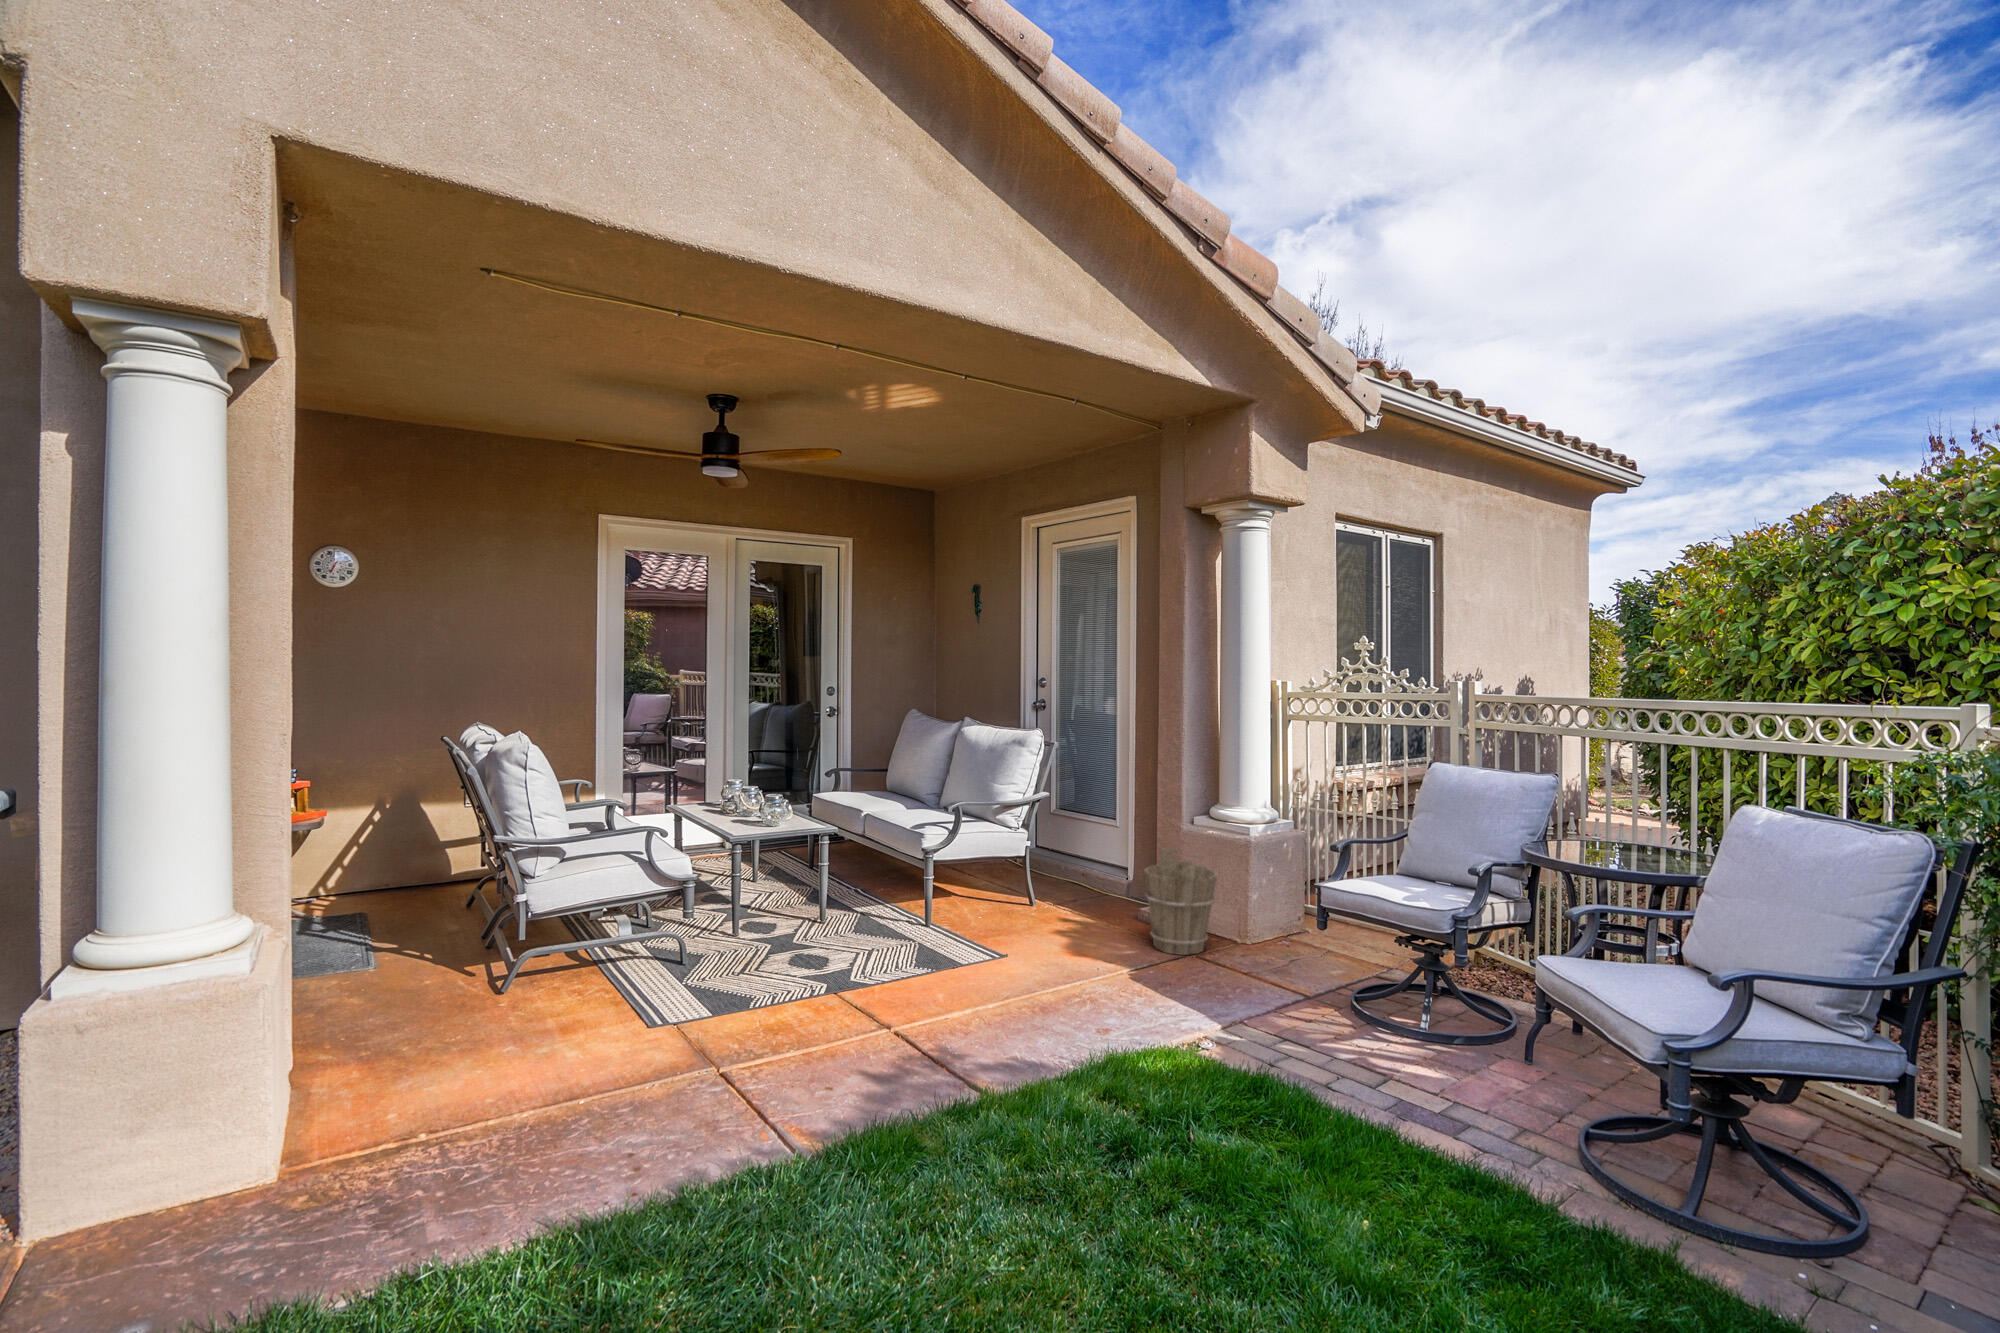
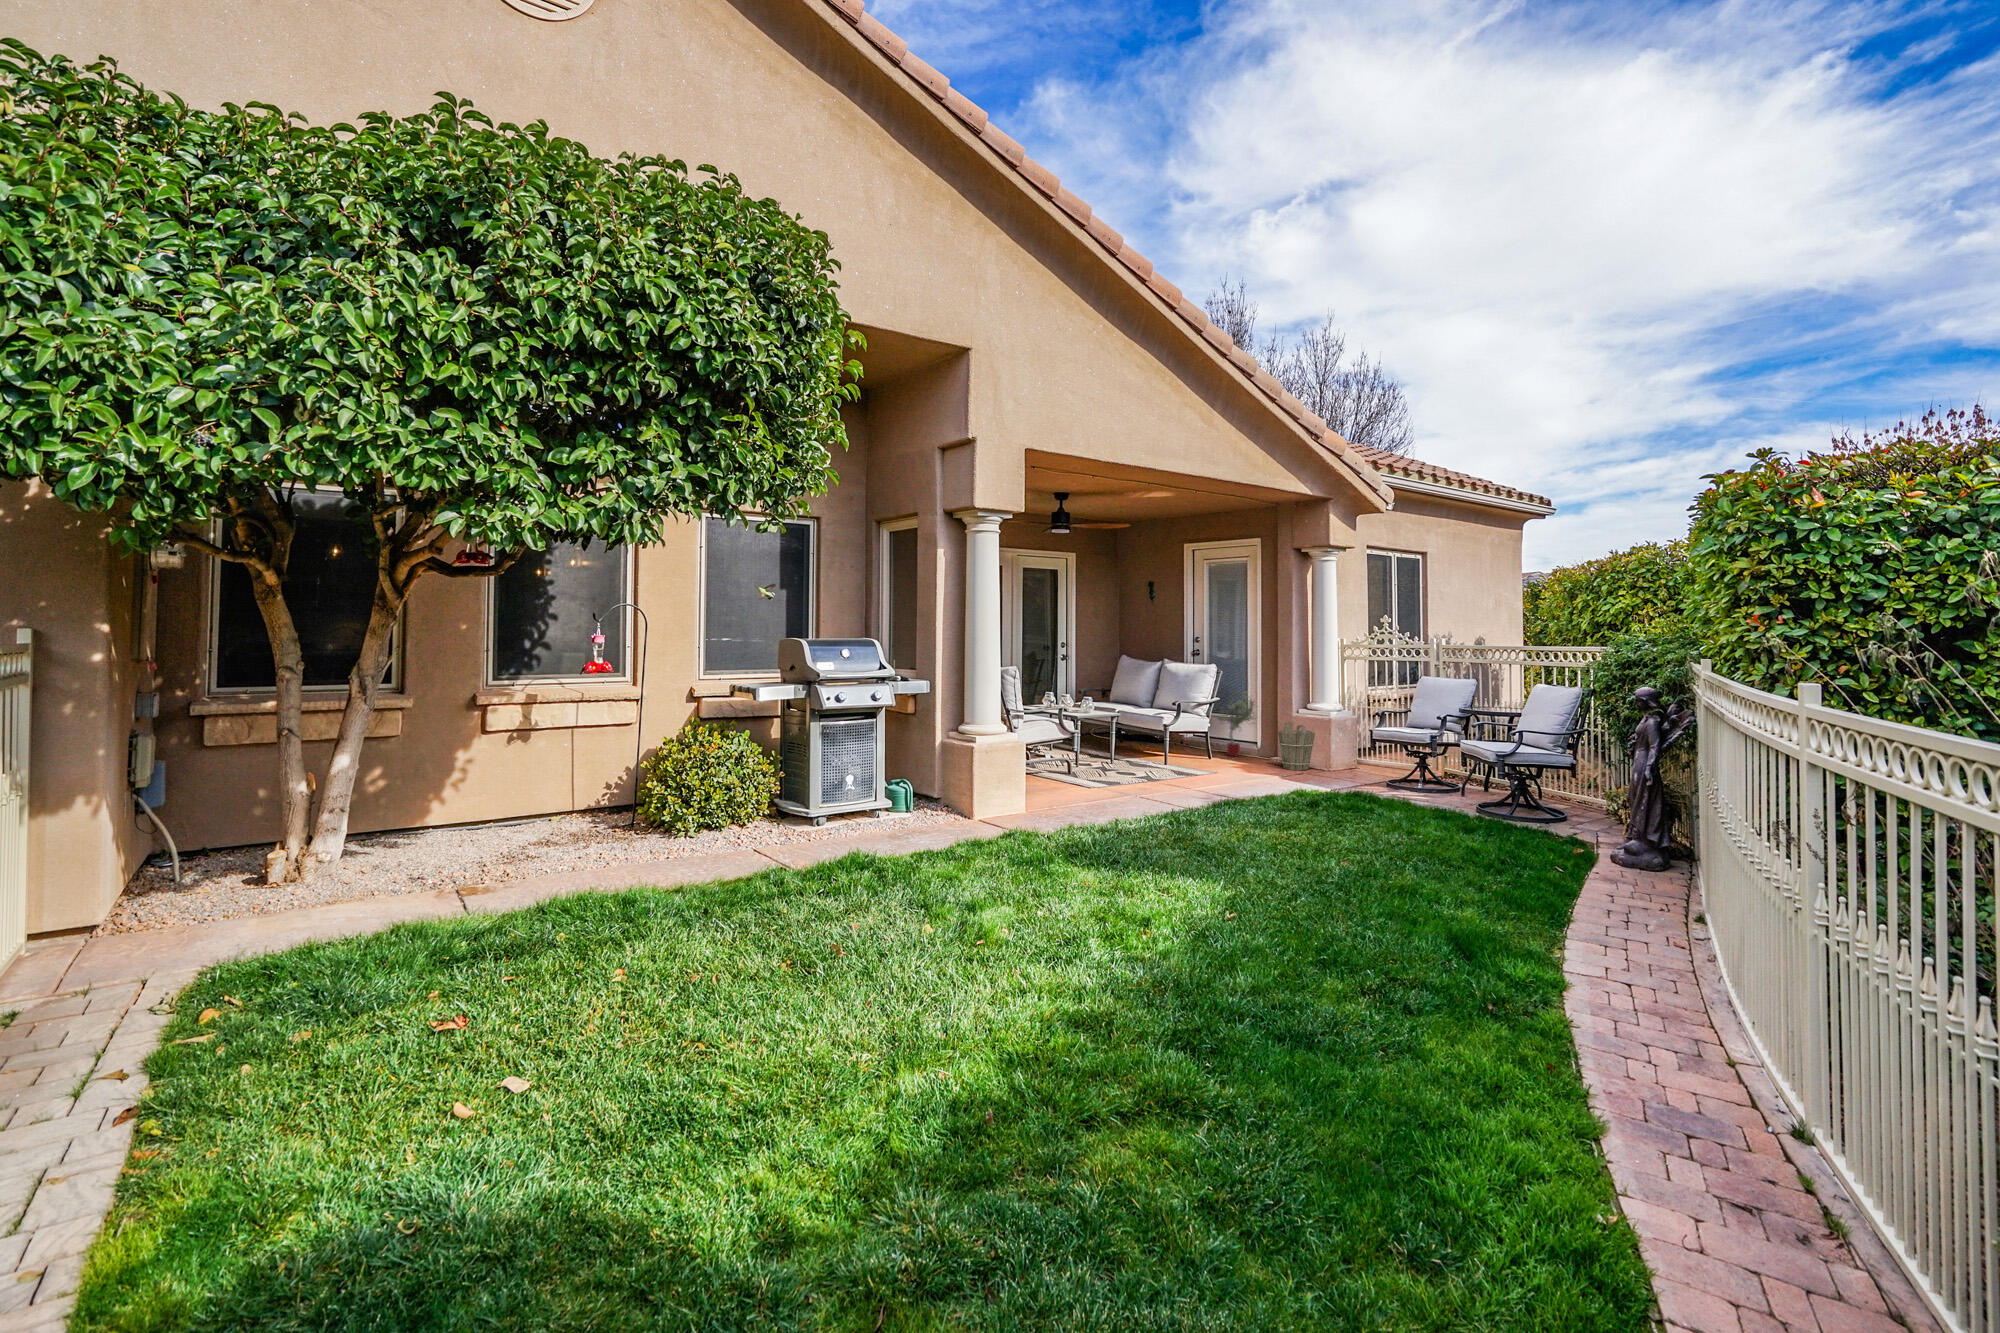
potted tree: none [1053,775,1126,902] -> present [1218,690,1255,756]

